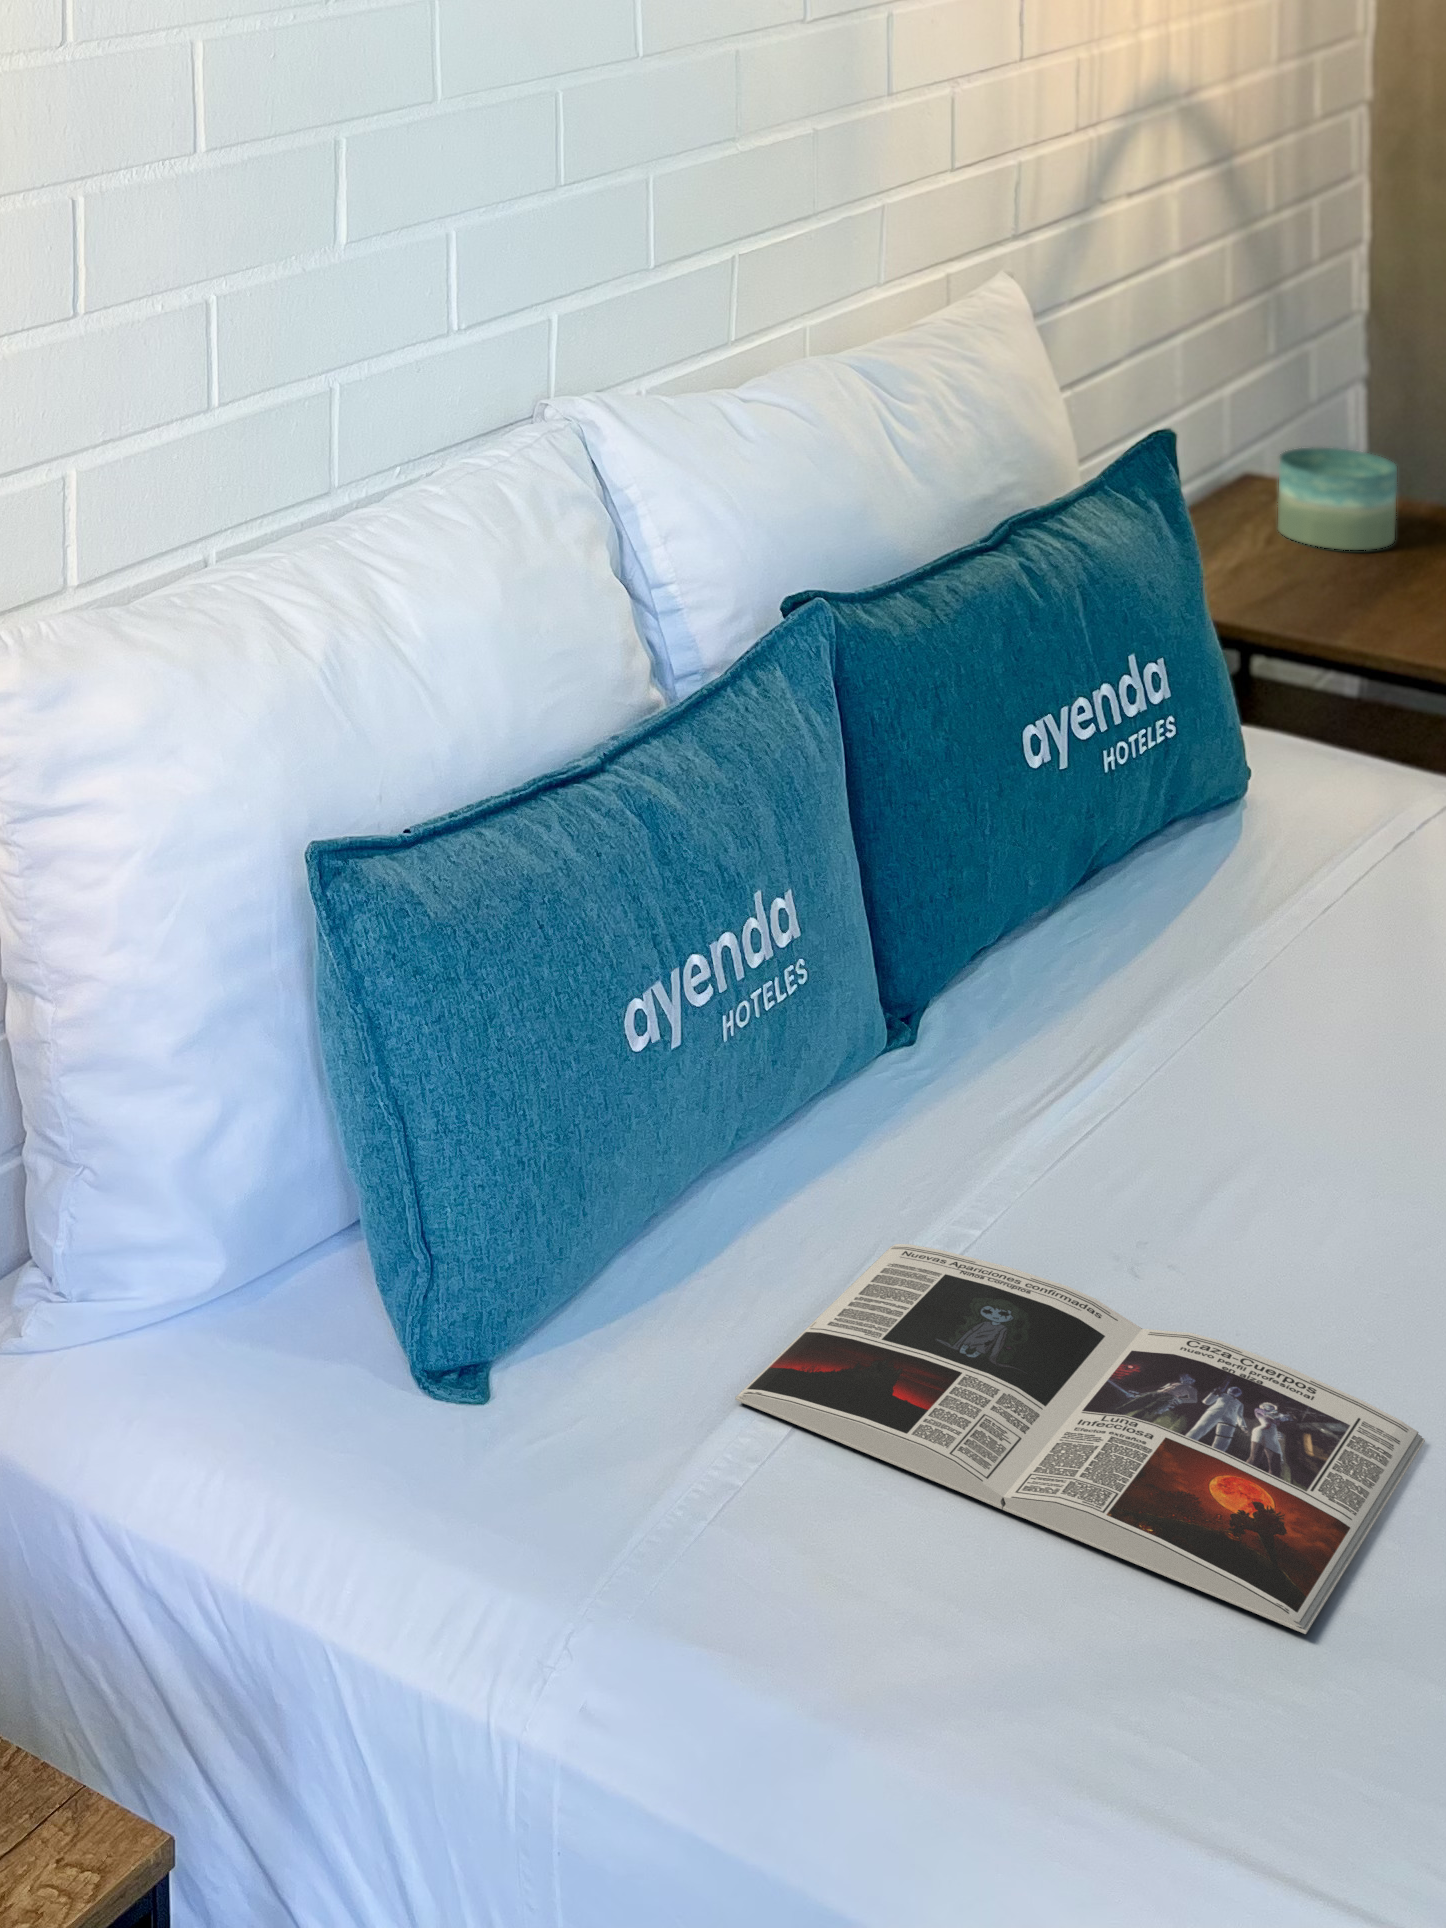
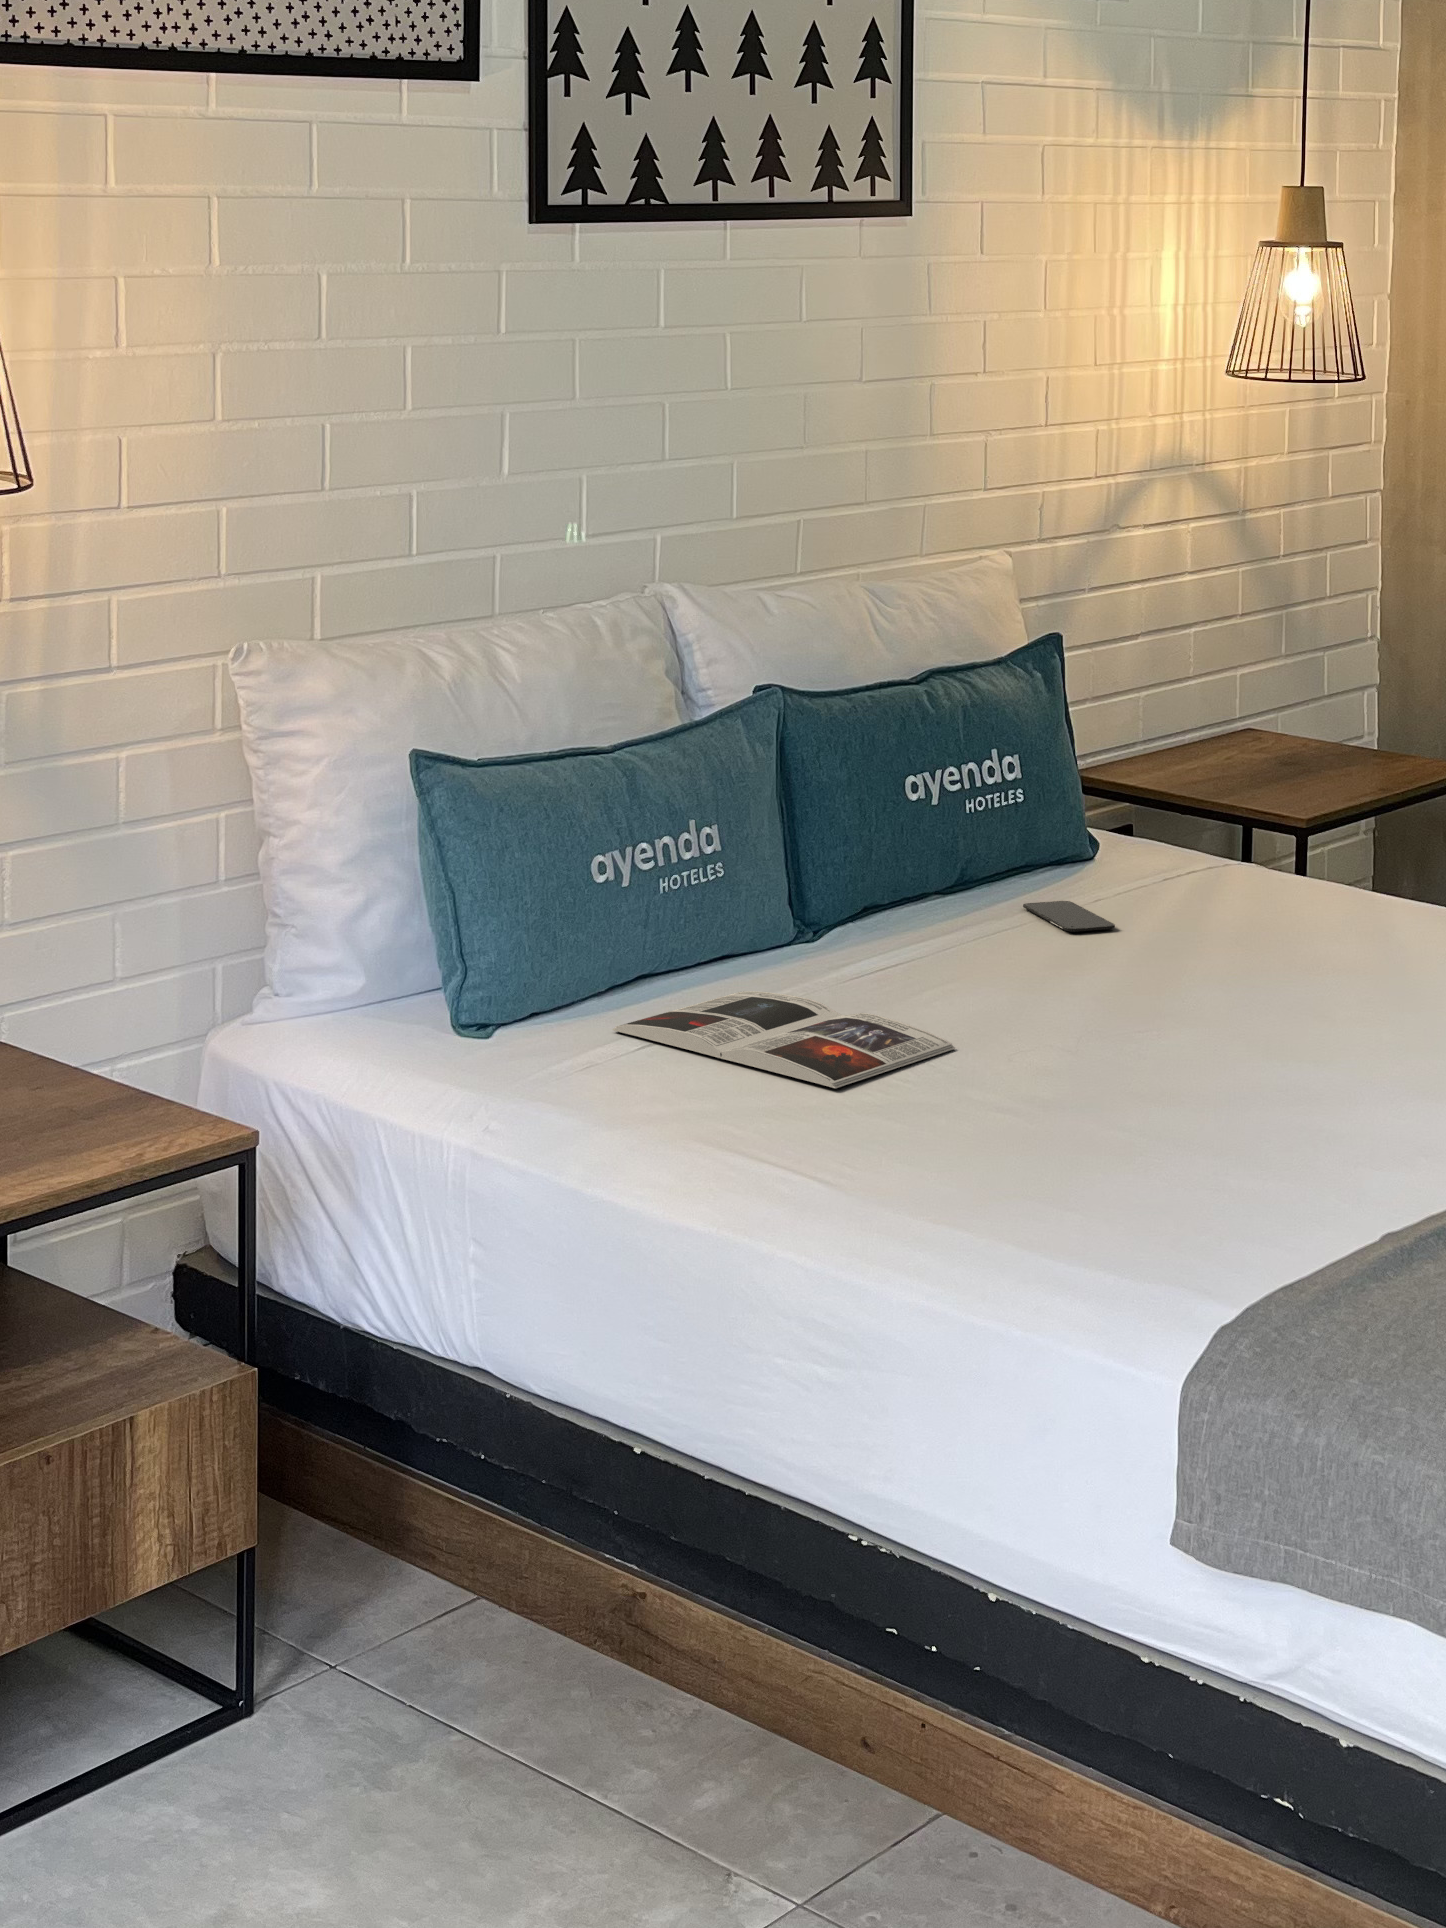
candle: present [1278,448,1397,550] -> none [1248,710,1324,772]
smartphone: none [1207,909,1406,1003] -> present [1023,901,1115,932]

